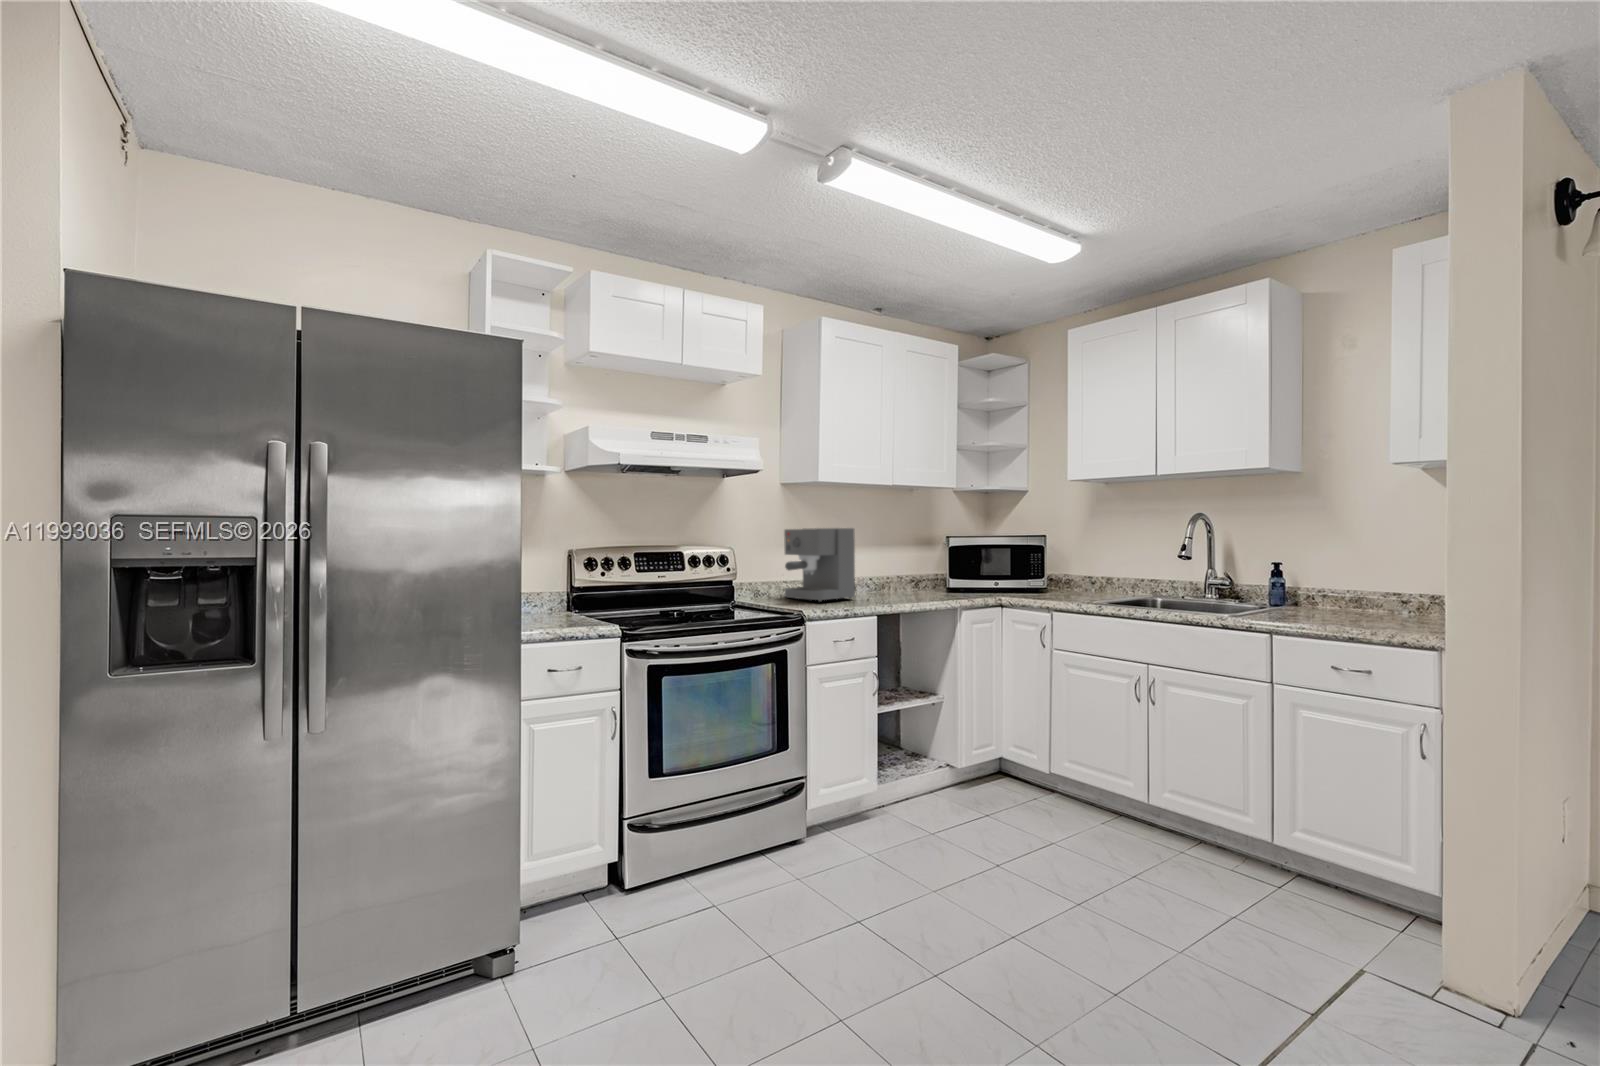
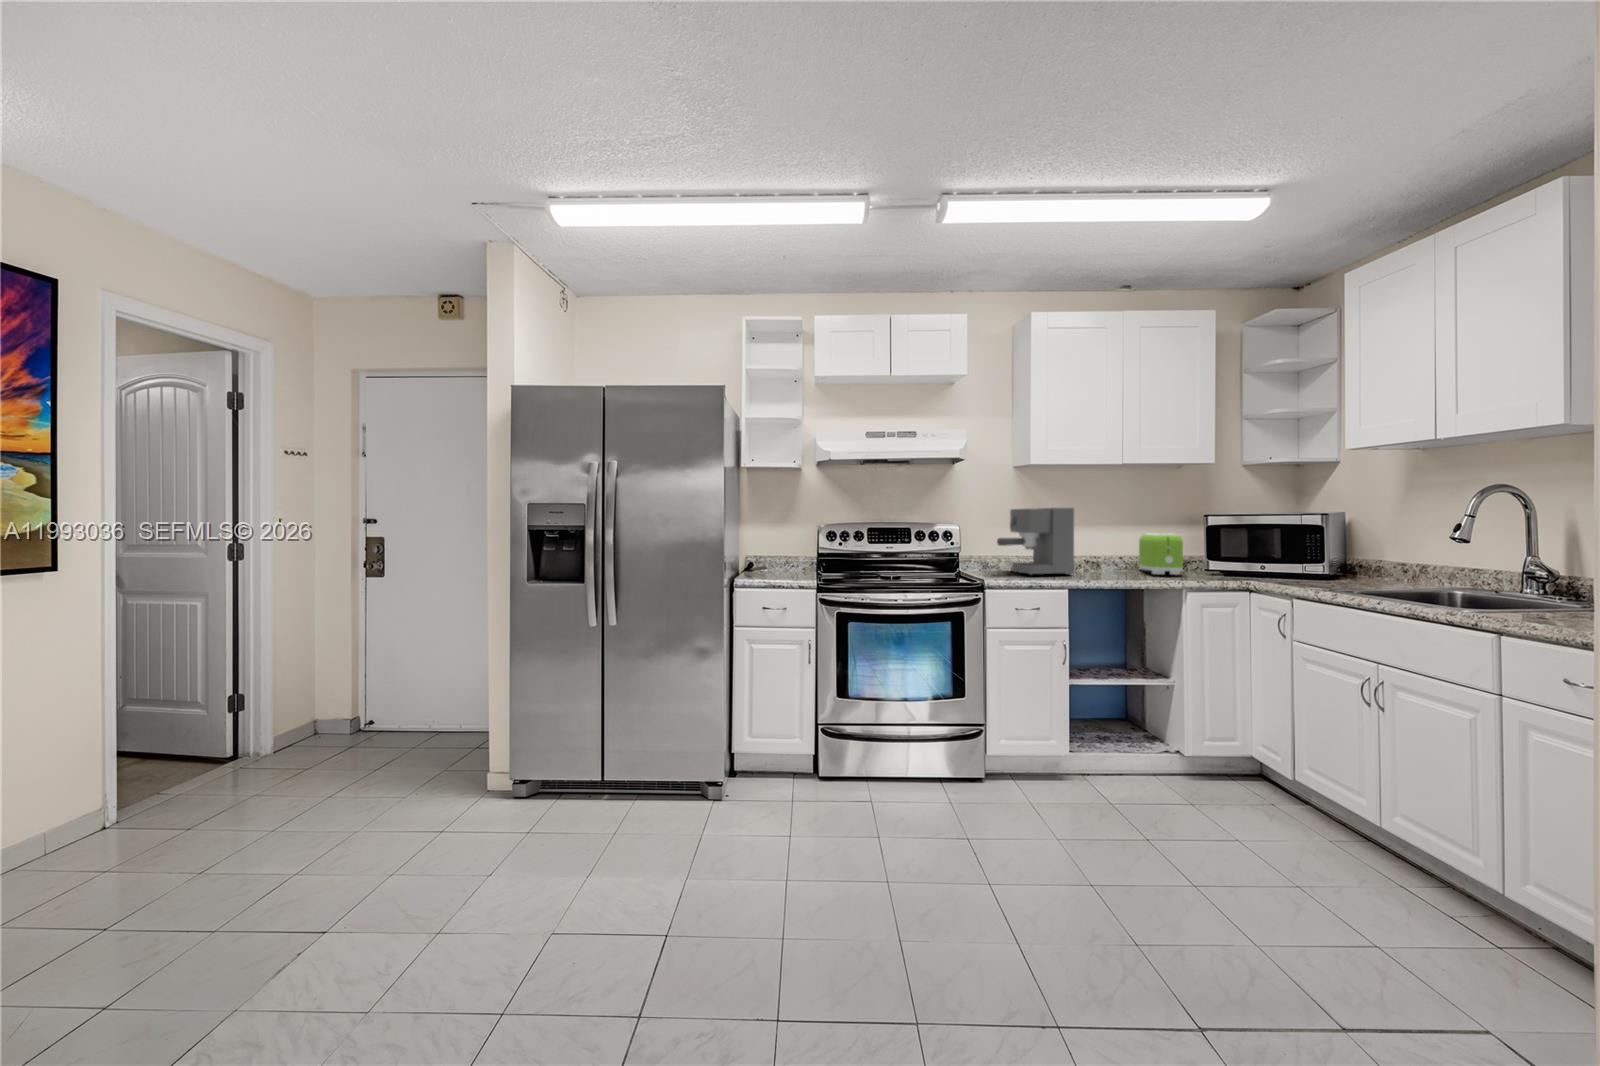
toaster: none [888,553,940,594] -> present [1139,533,1183,575]

